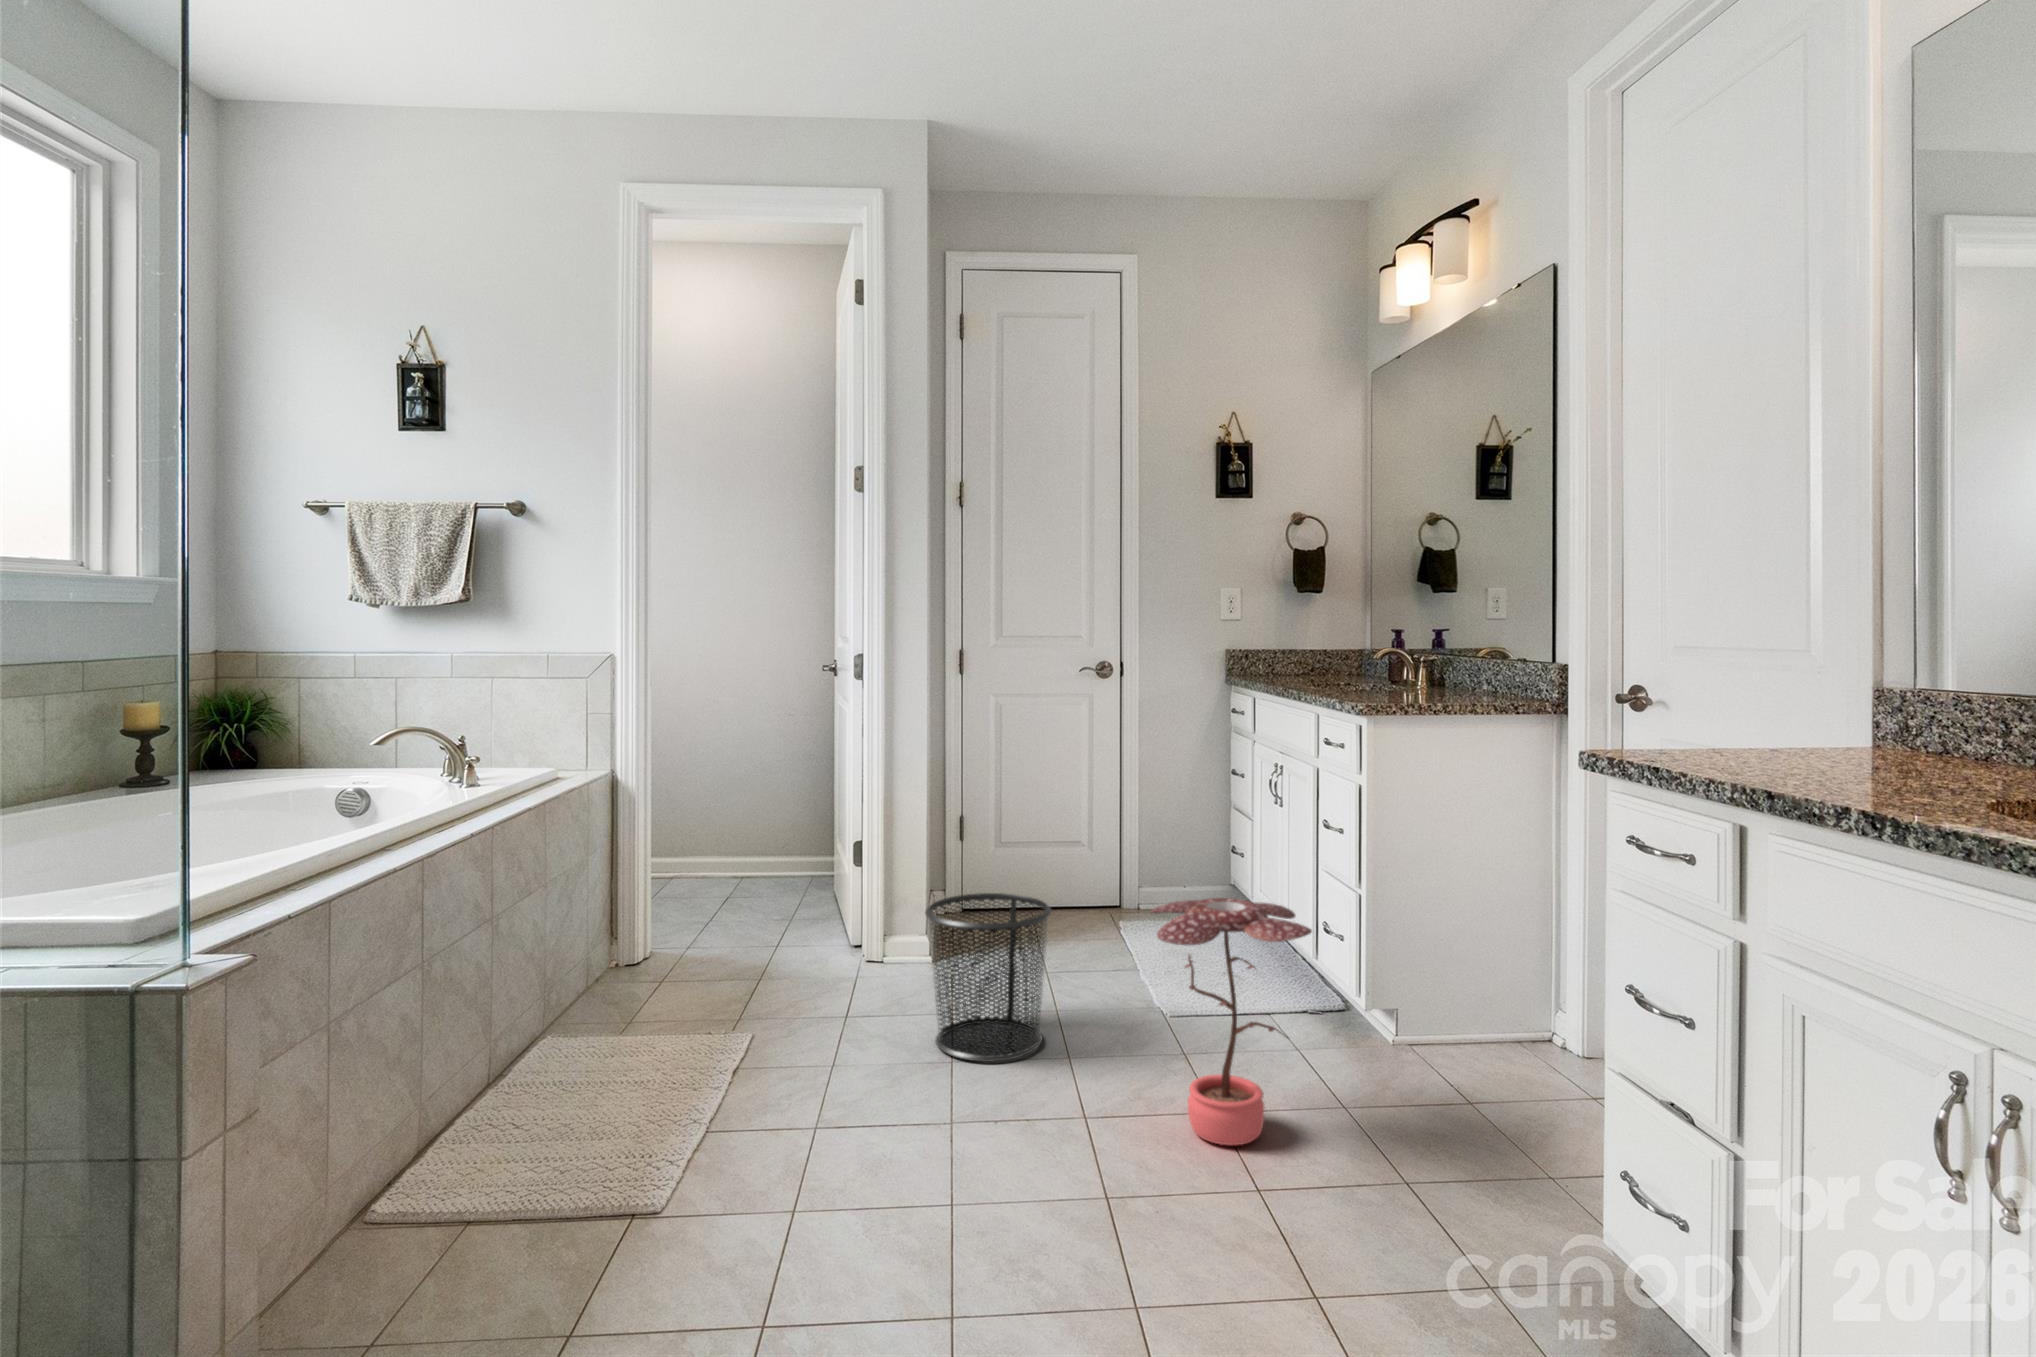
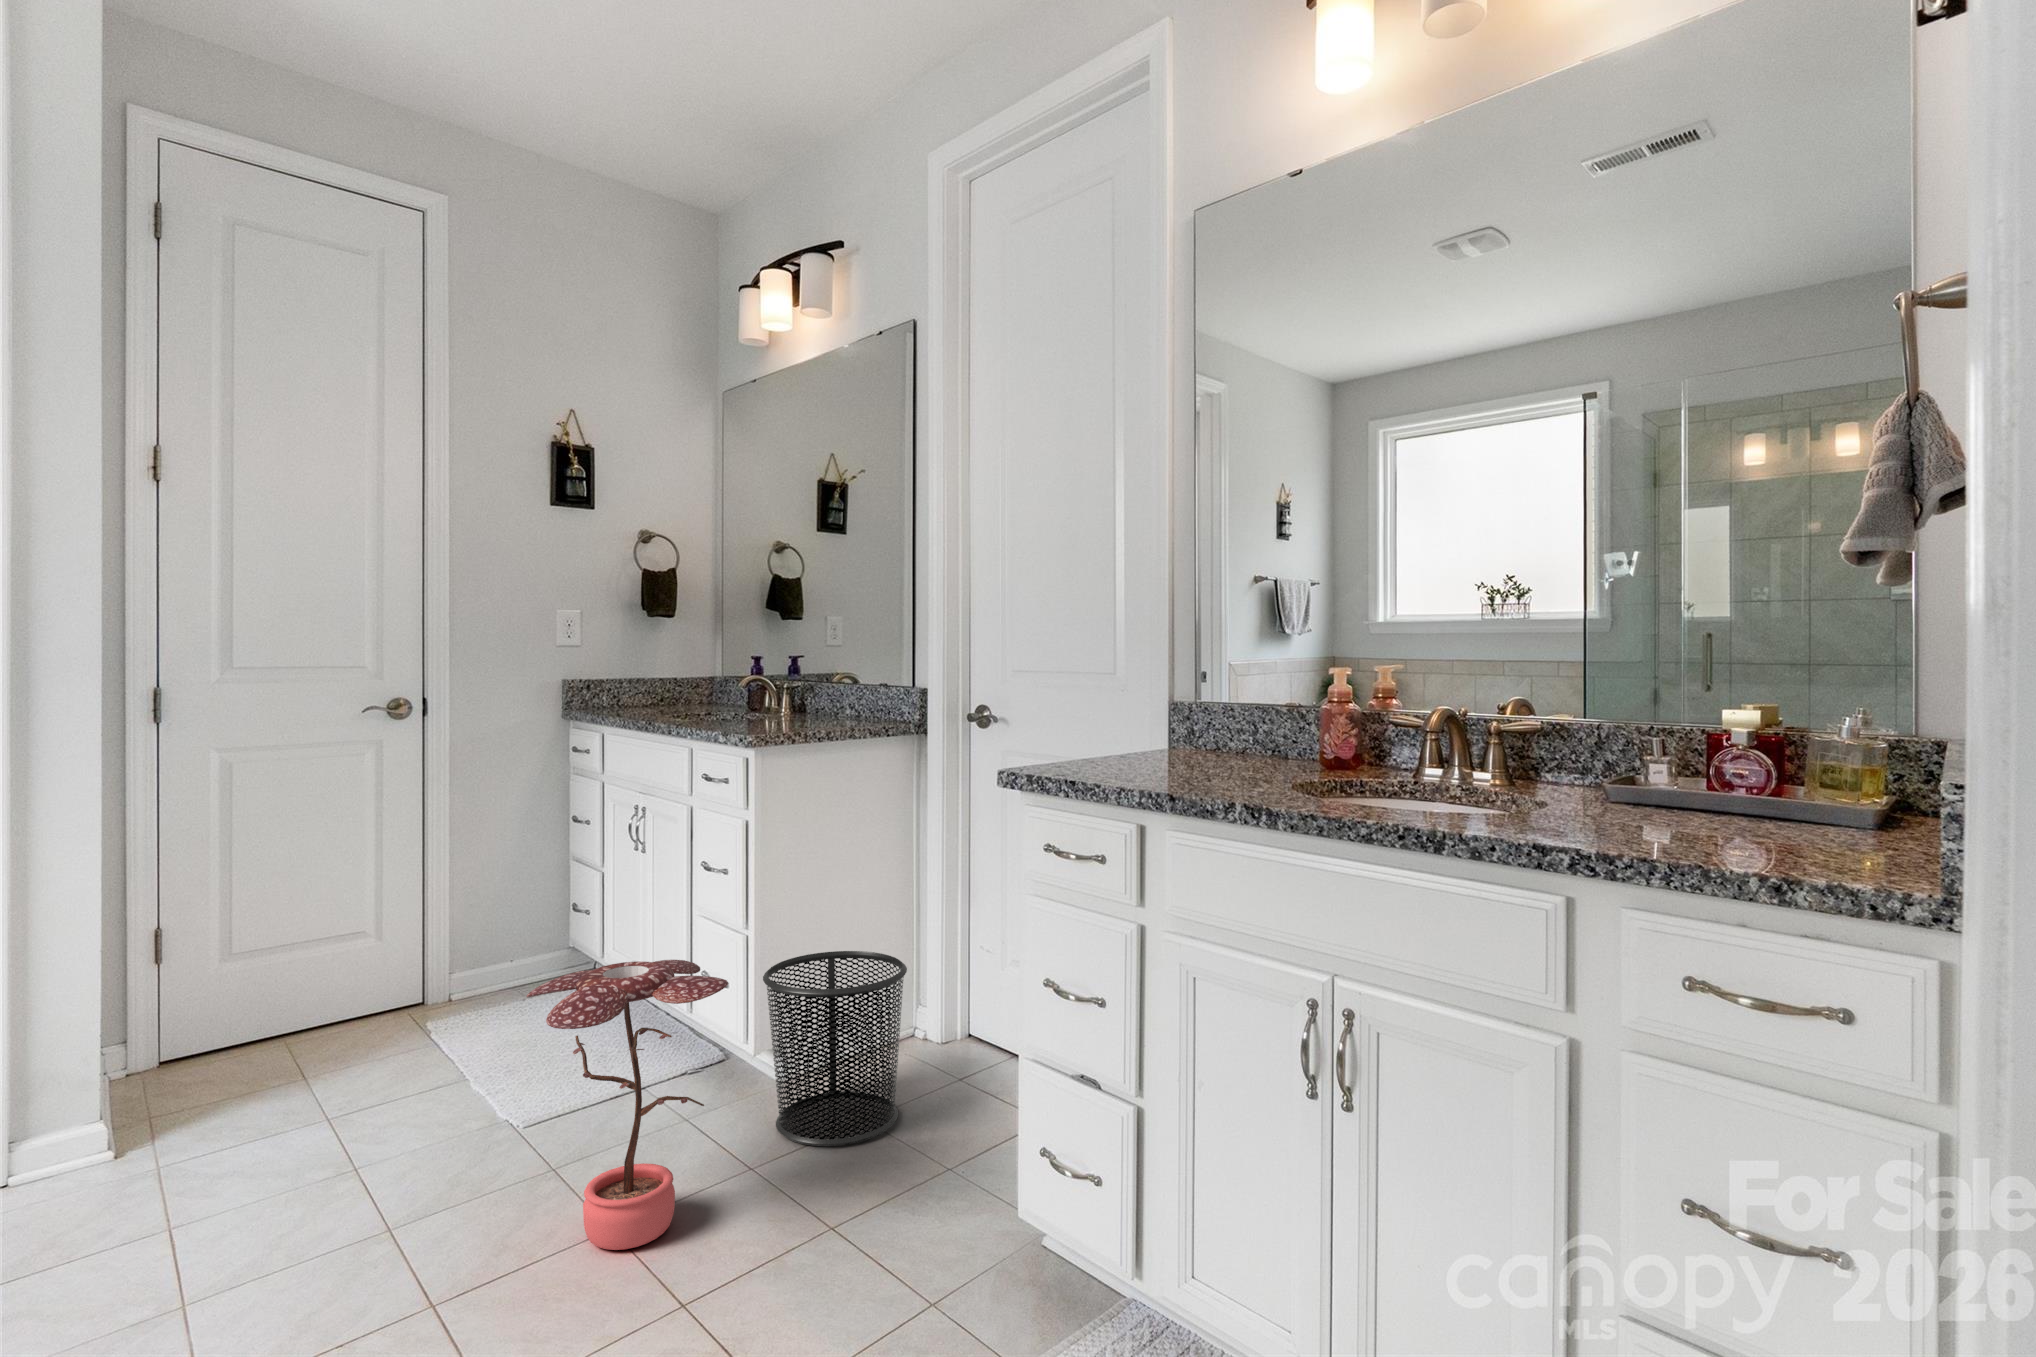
waste bin: present [925,893,1051,1062] -> present [763,951,907,1146]

